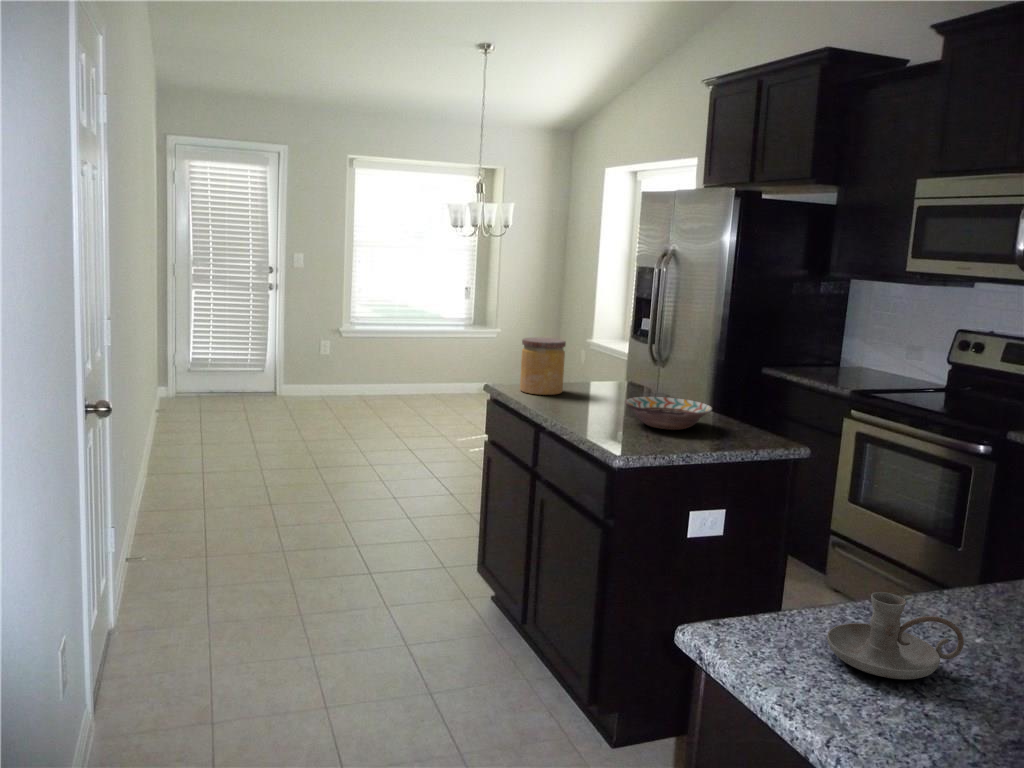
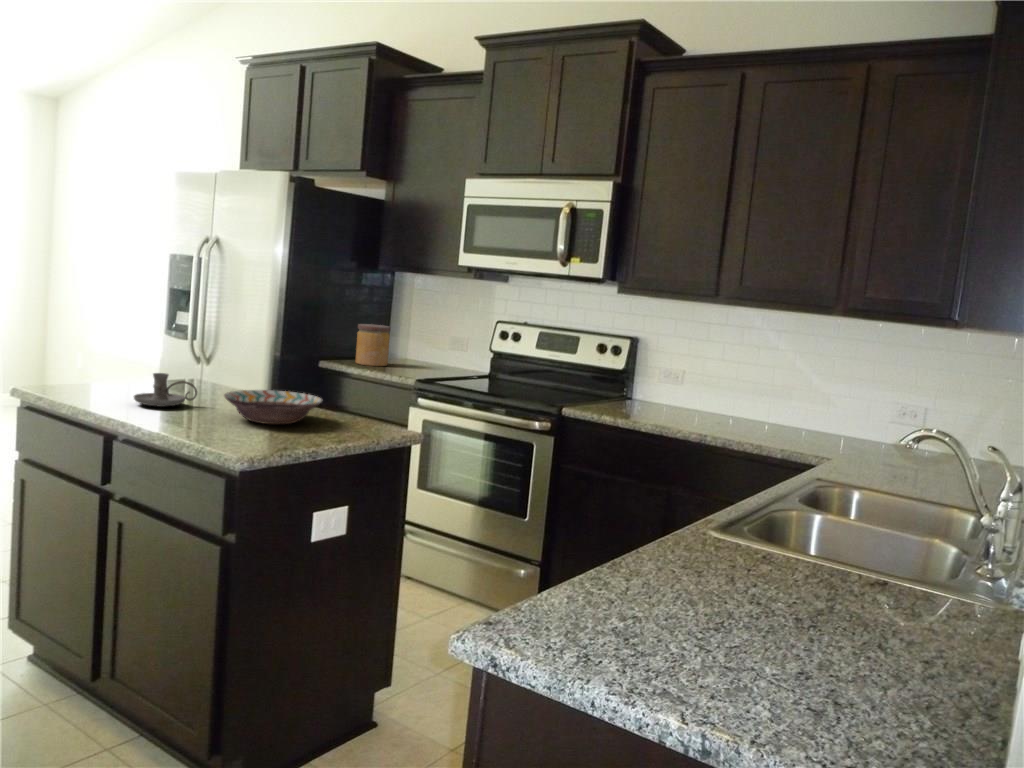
jar: present [520,337,566,395] -> present [356,324,390,366]
candle holder: present [827,592,964,679] -> present [134,373,197,407]

